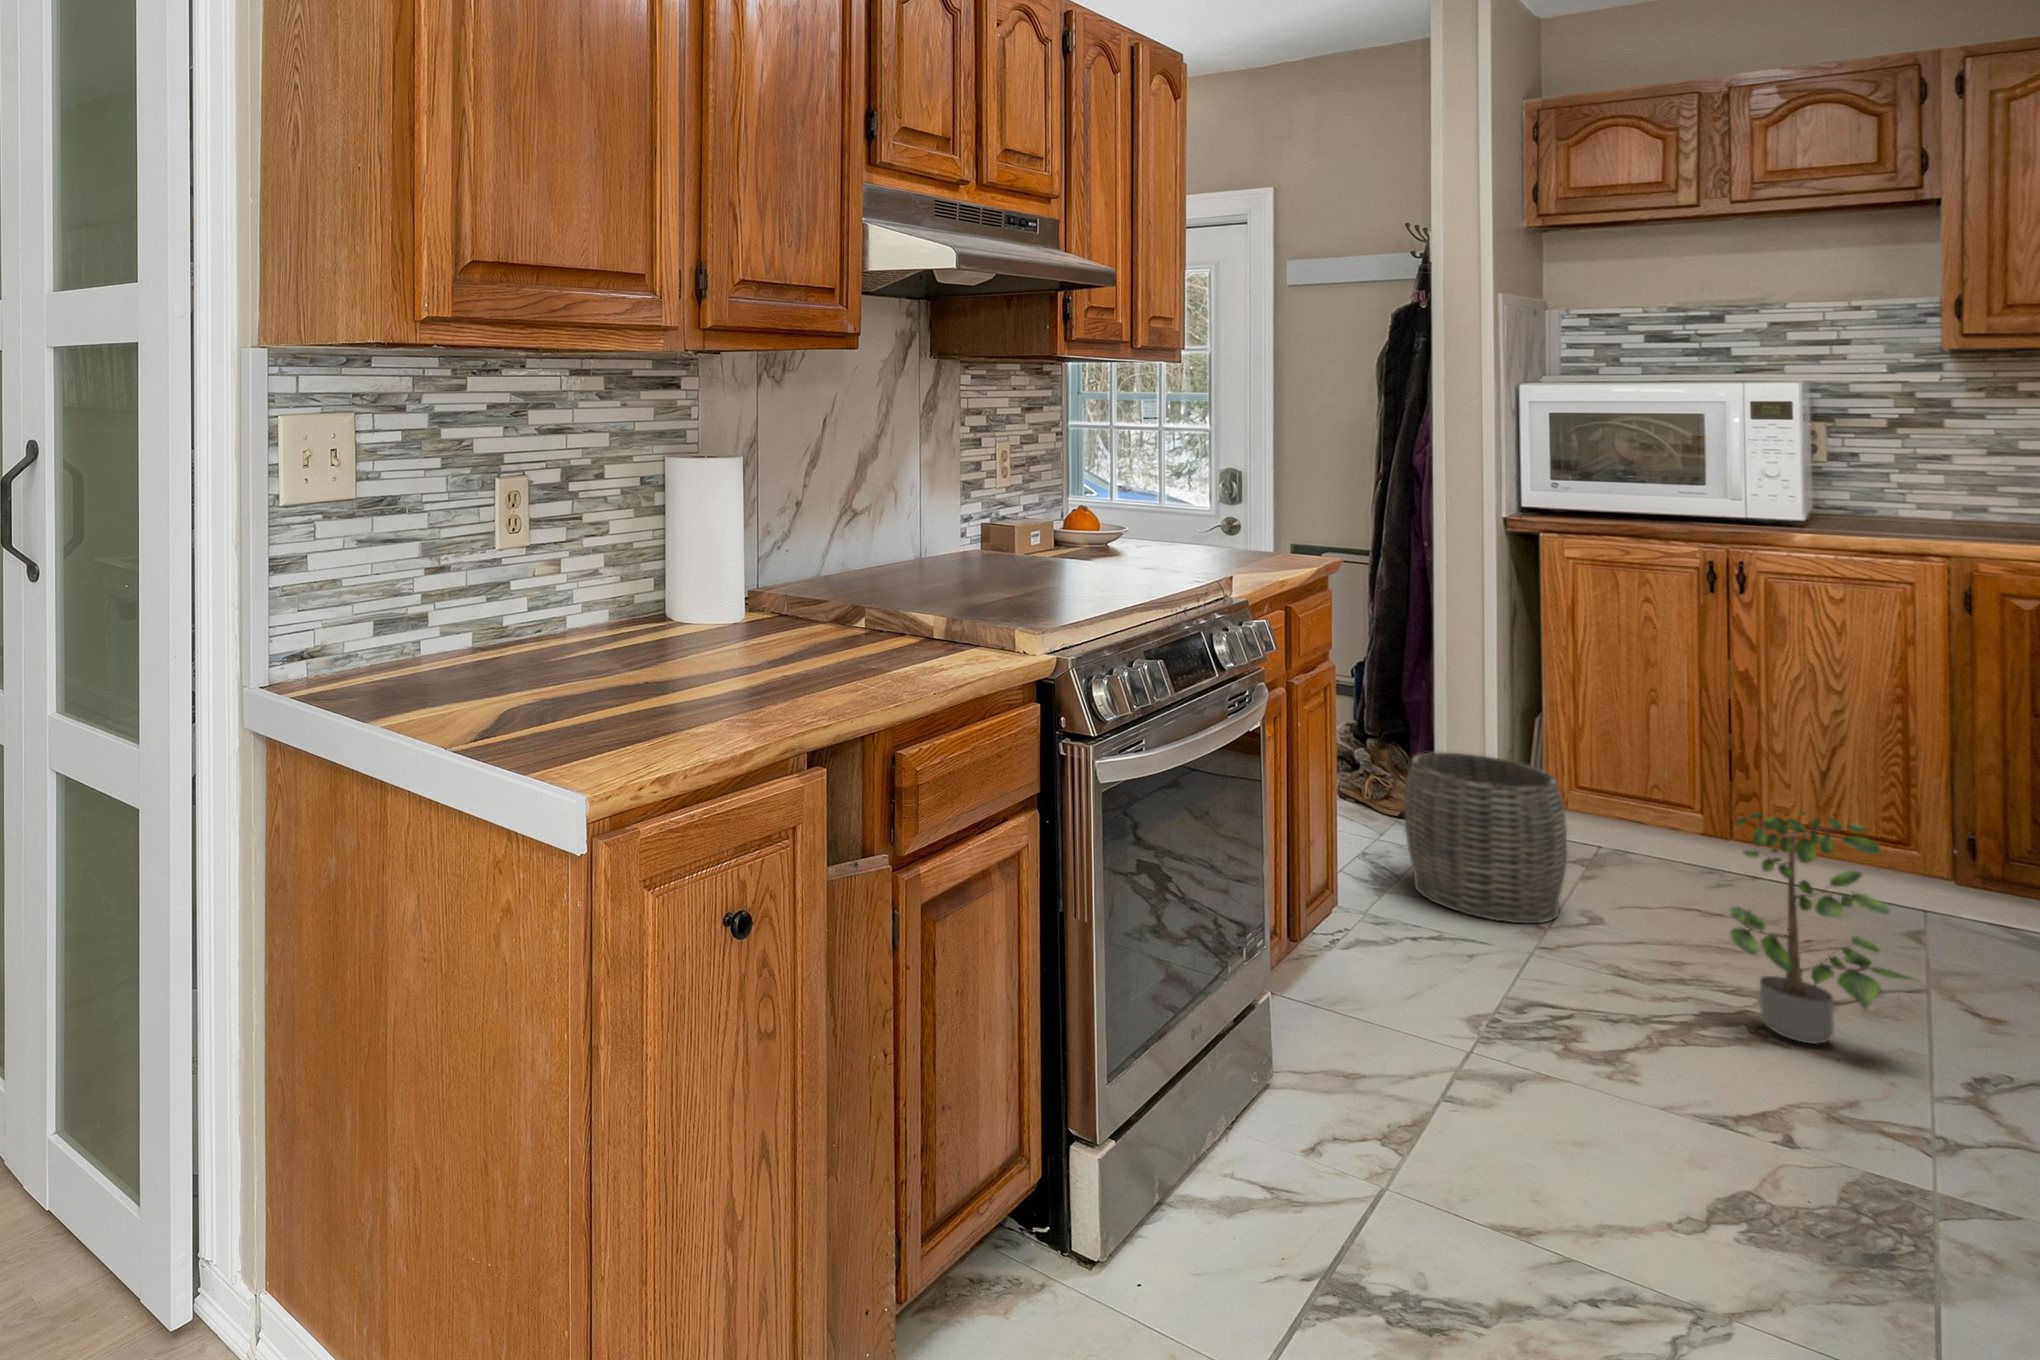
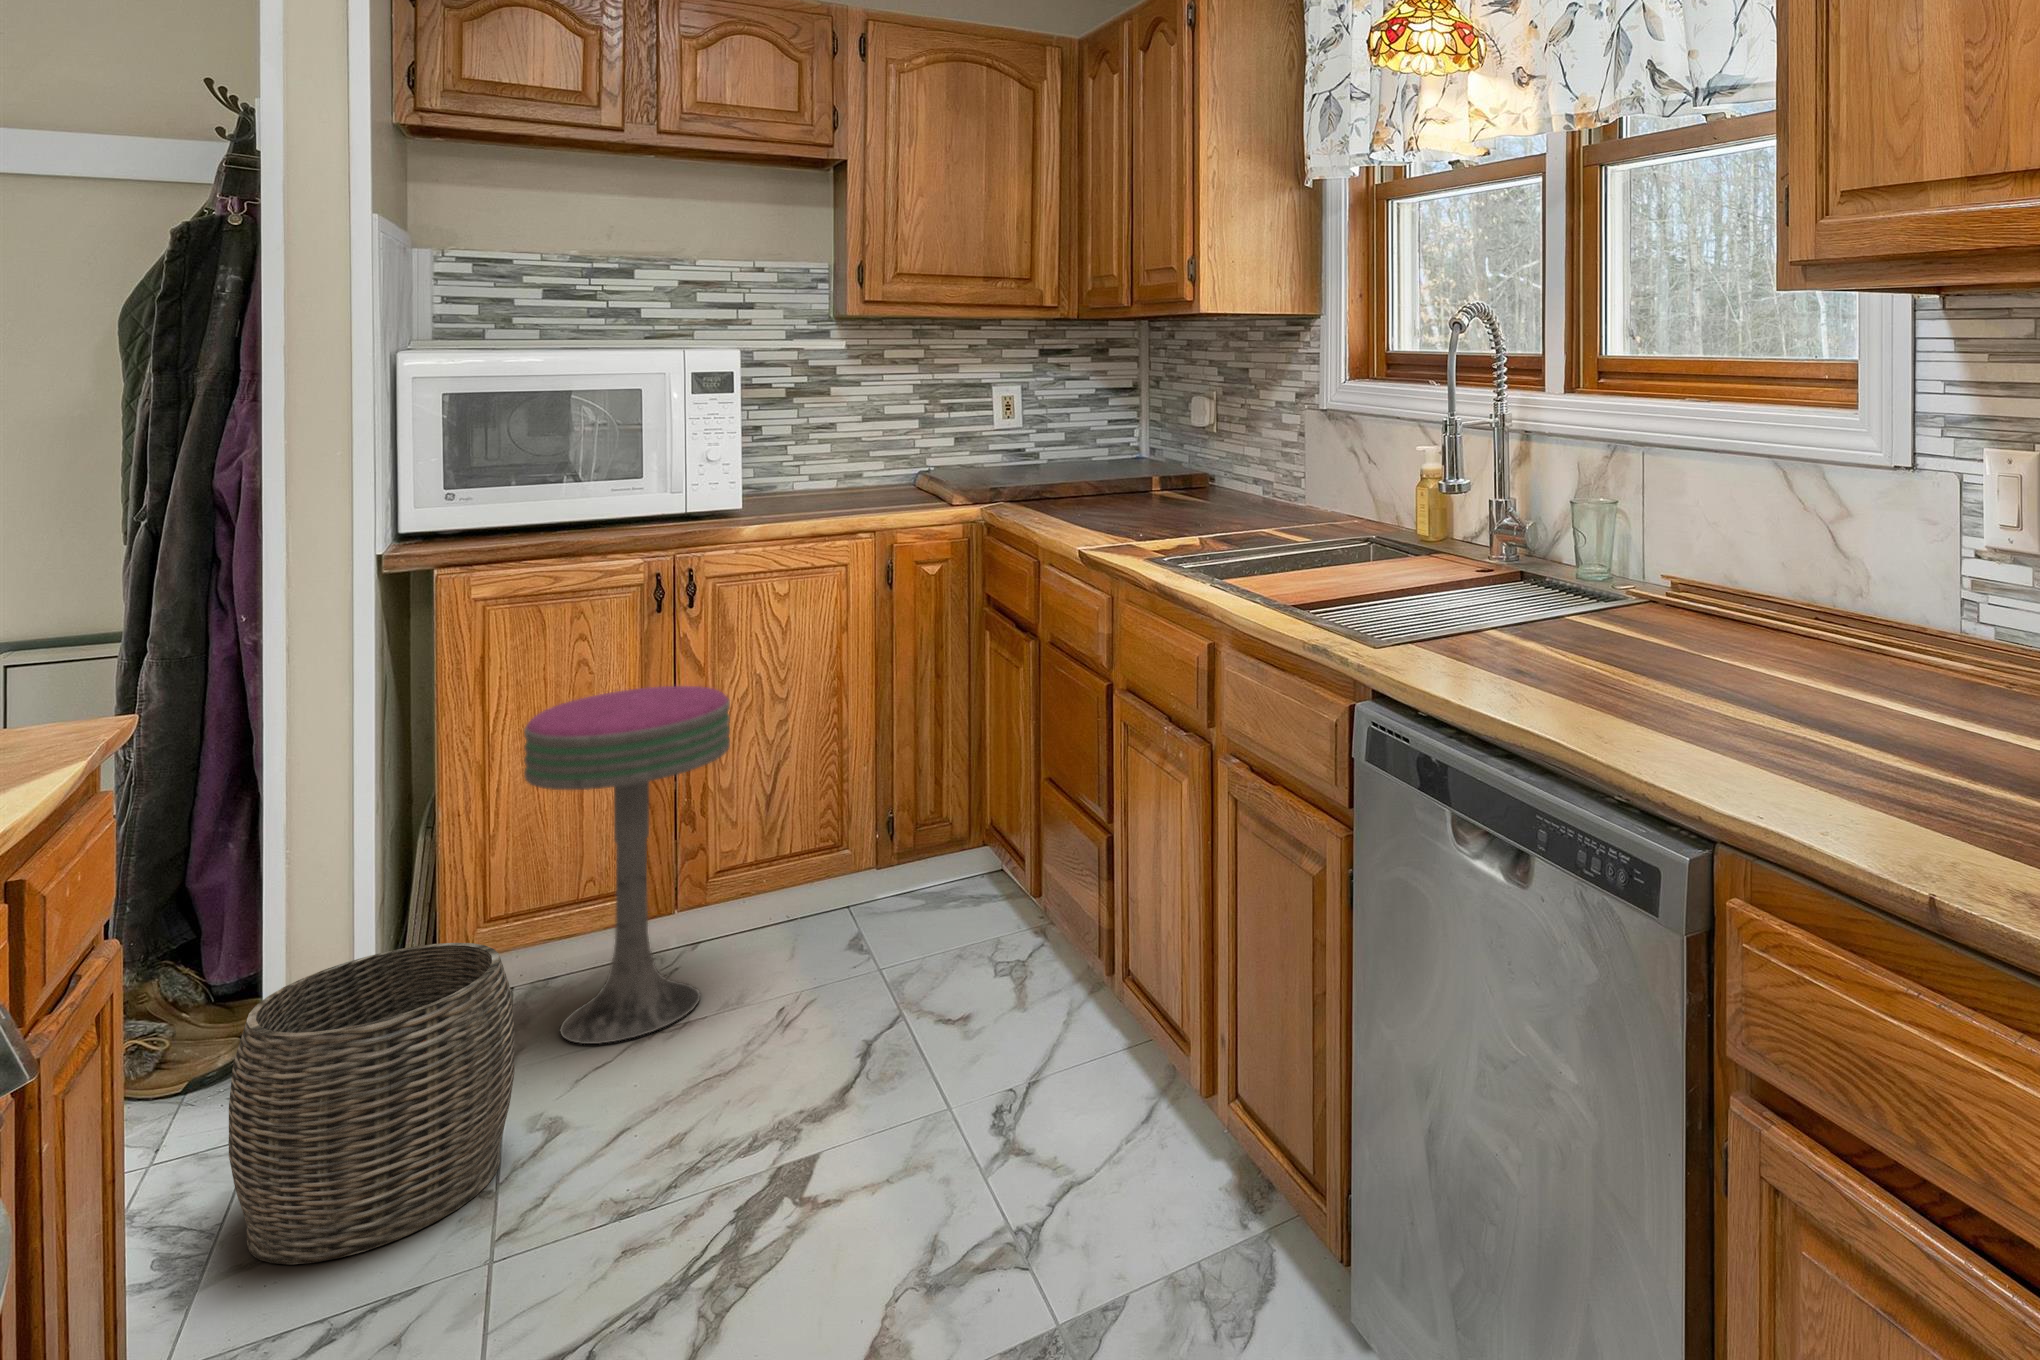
bar stool: none [1593,642,1766,907] -> present [524,686,730,1044]
potted plant: present [1730,811,1919,1044] -> none [764,866,957,1186]

